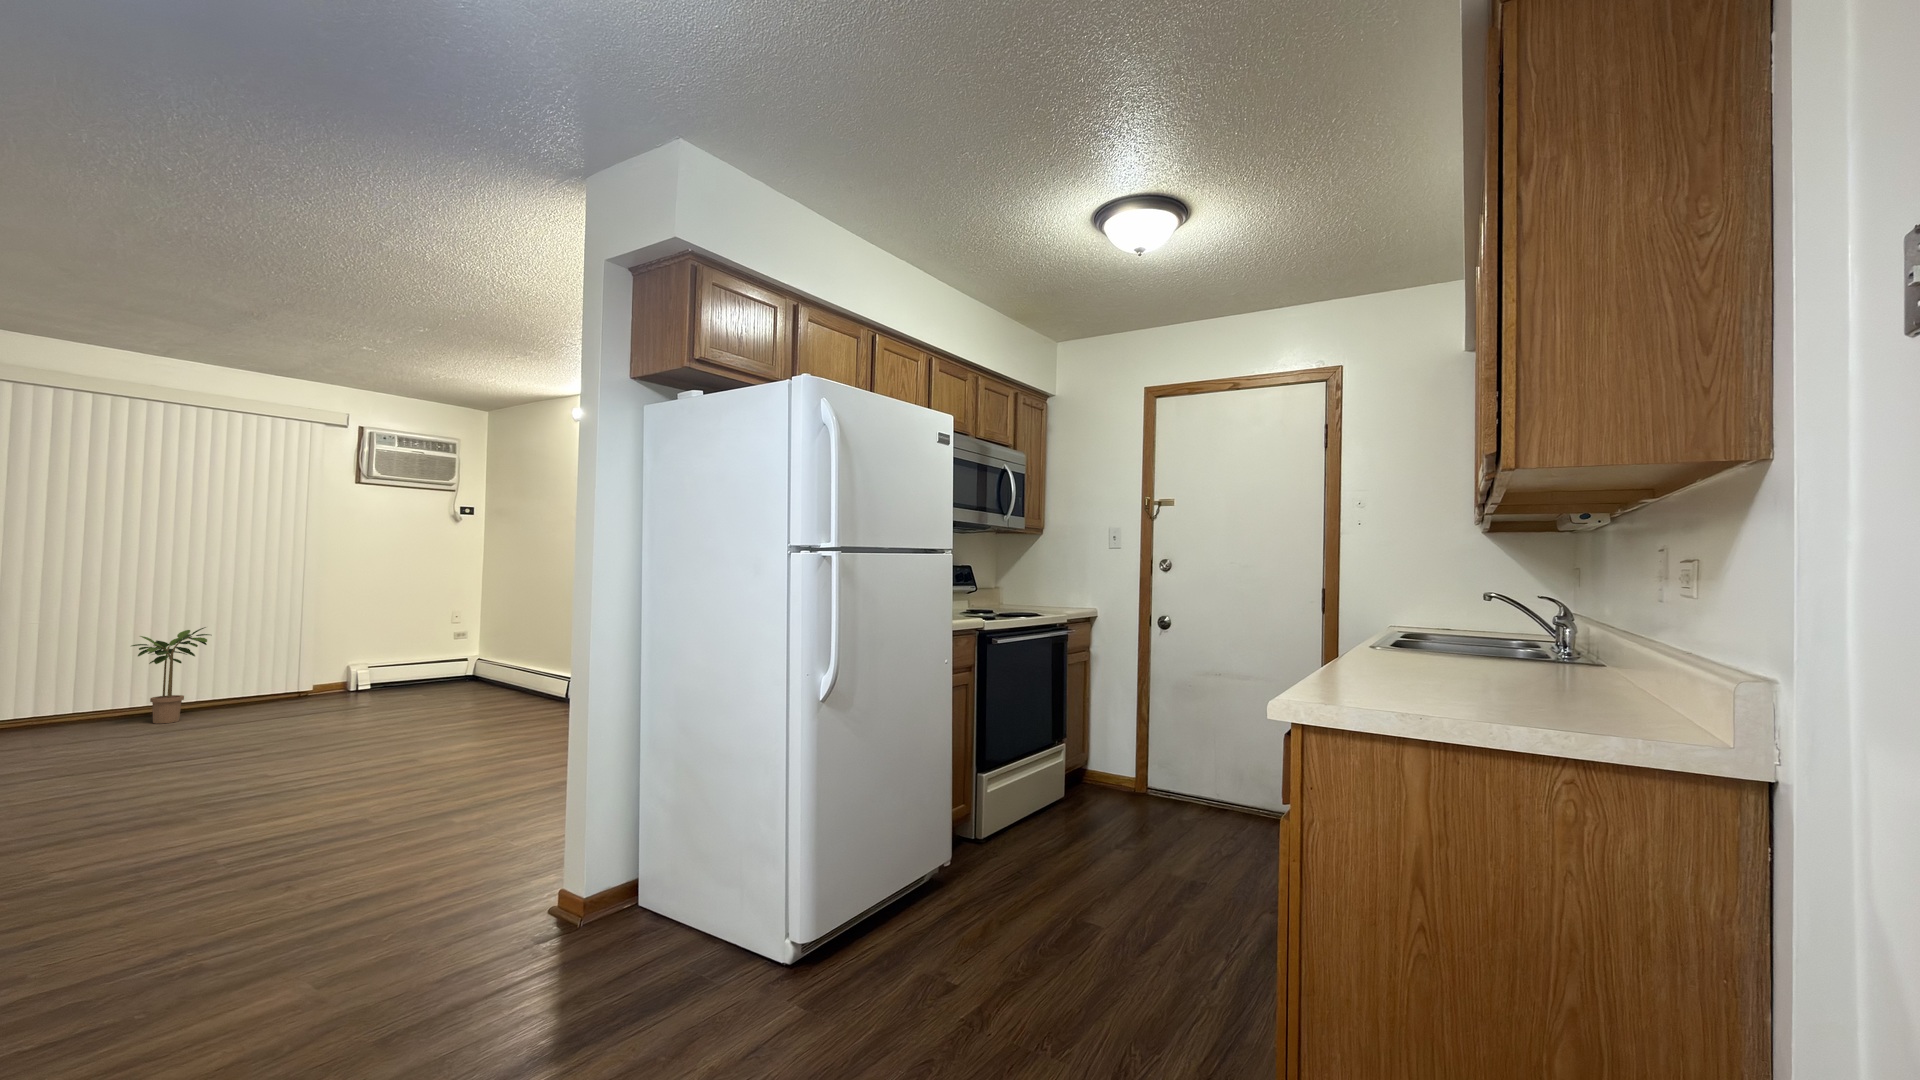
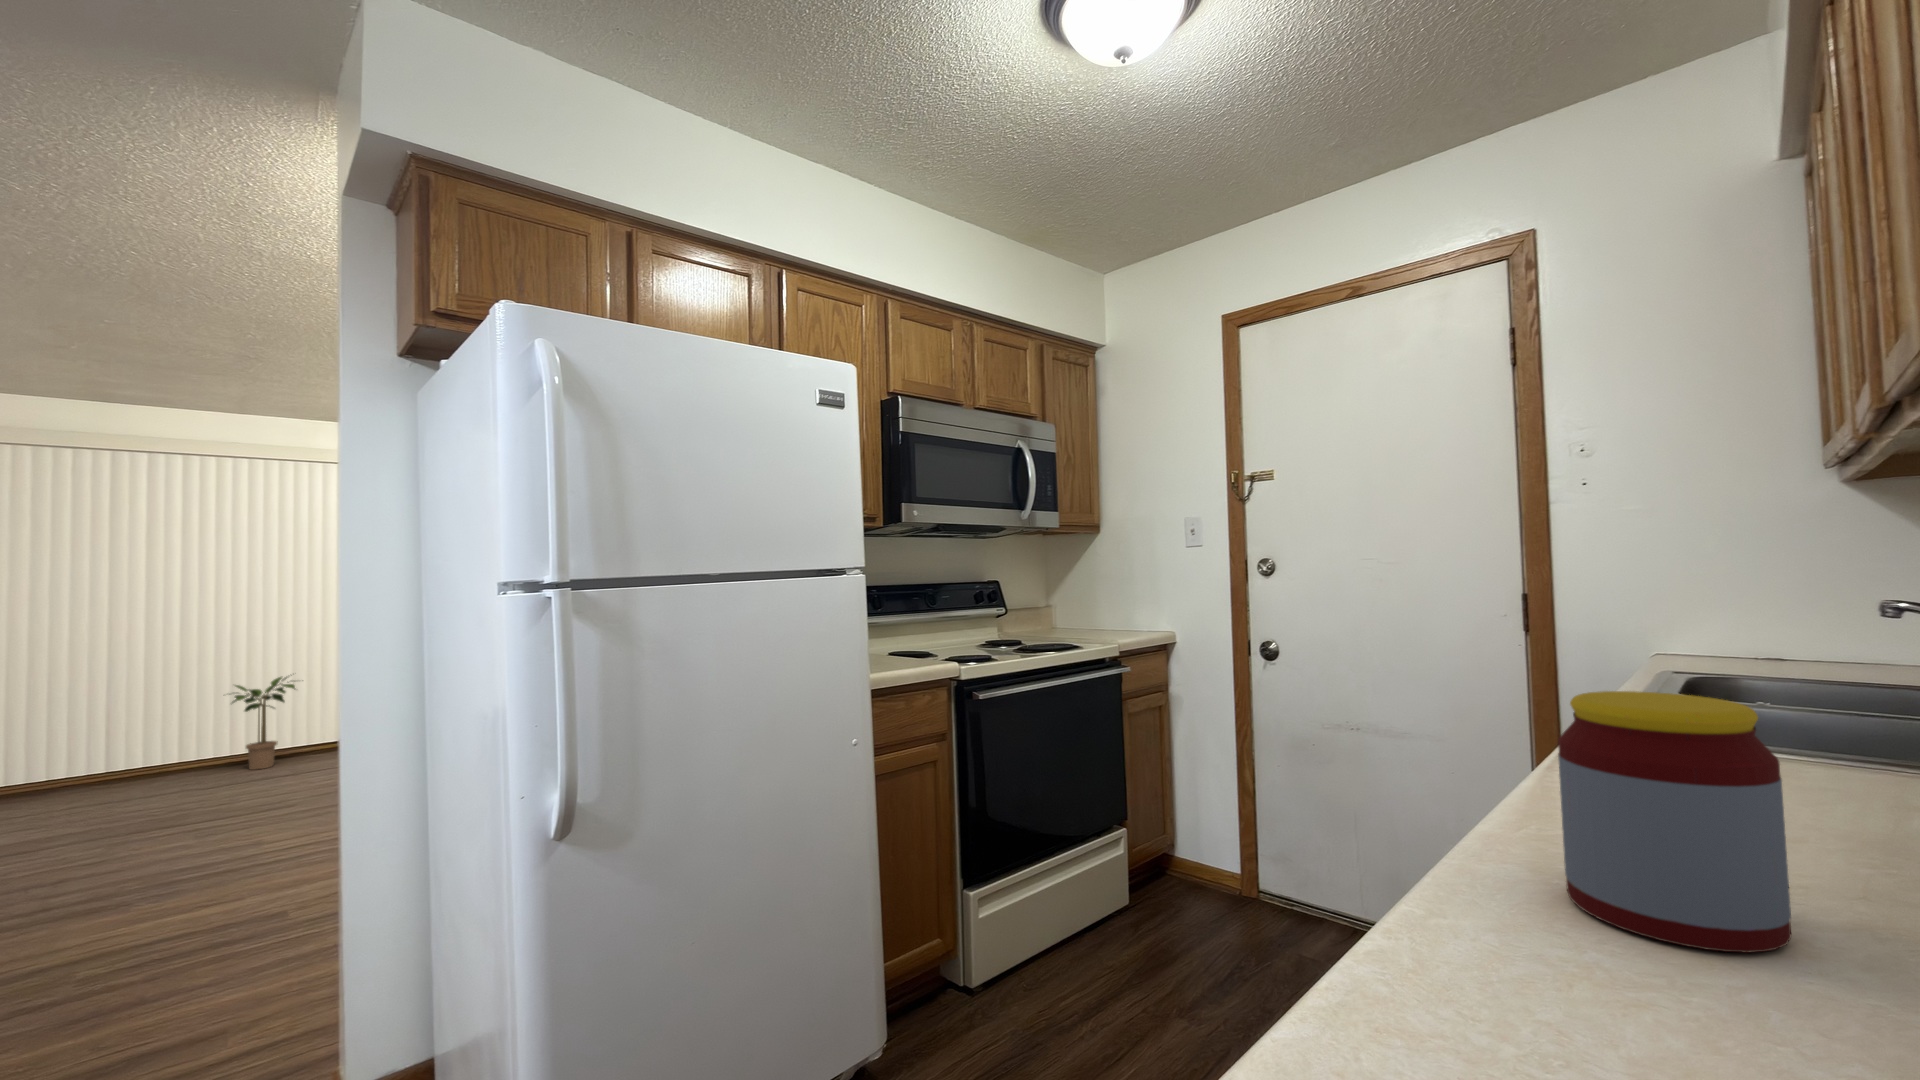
jar: none [1356,604,1415,676] -> present [1558,691,1791,953]

